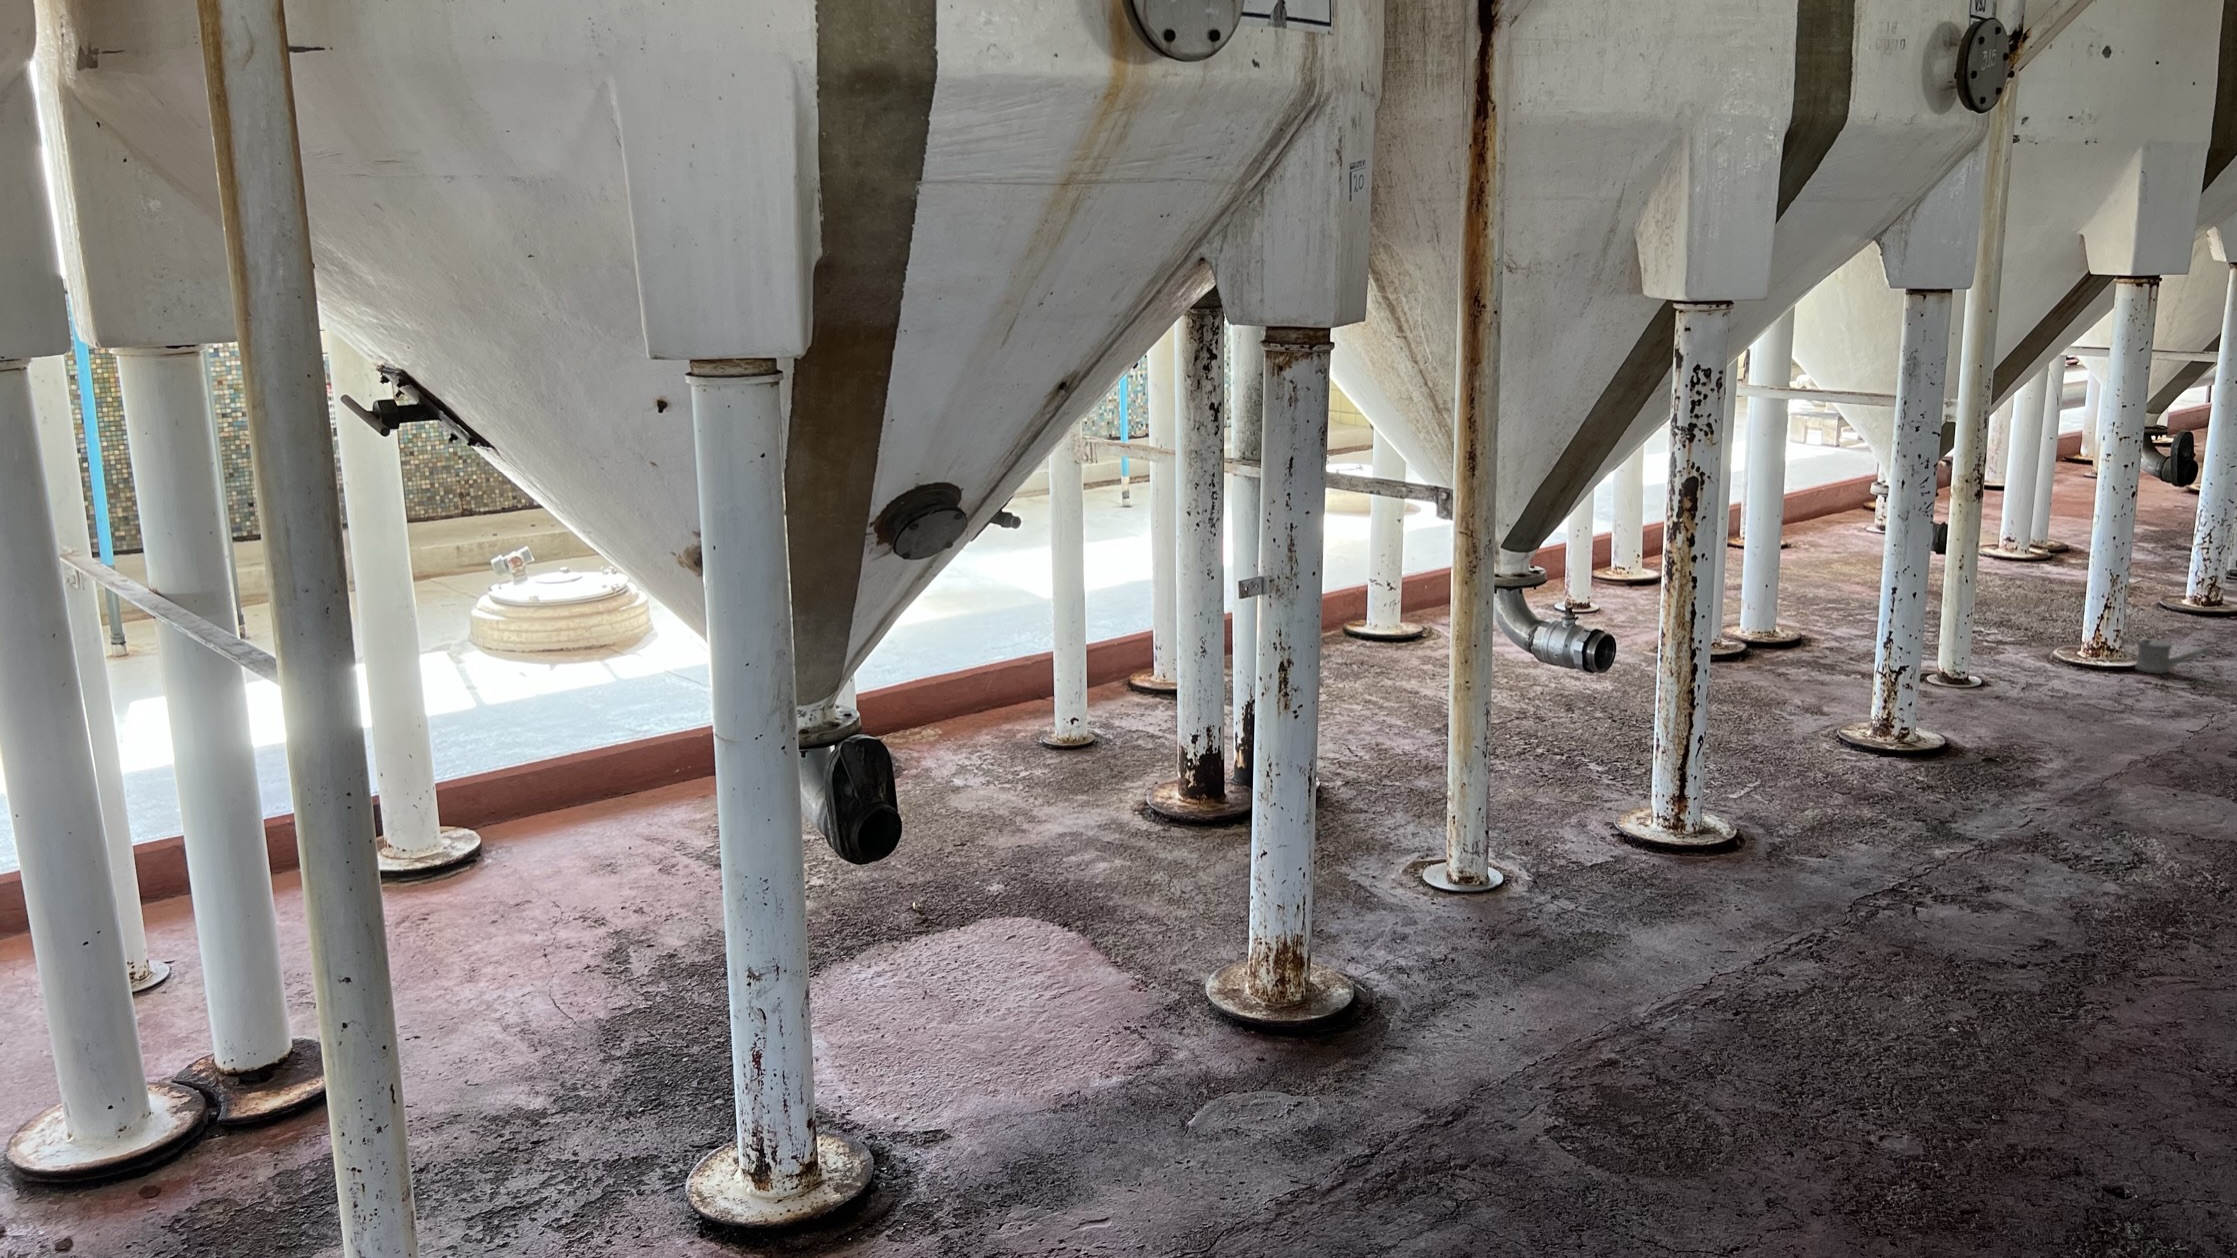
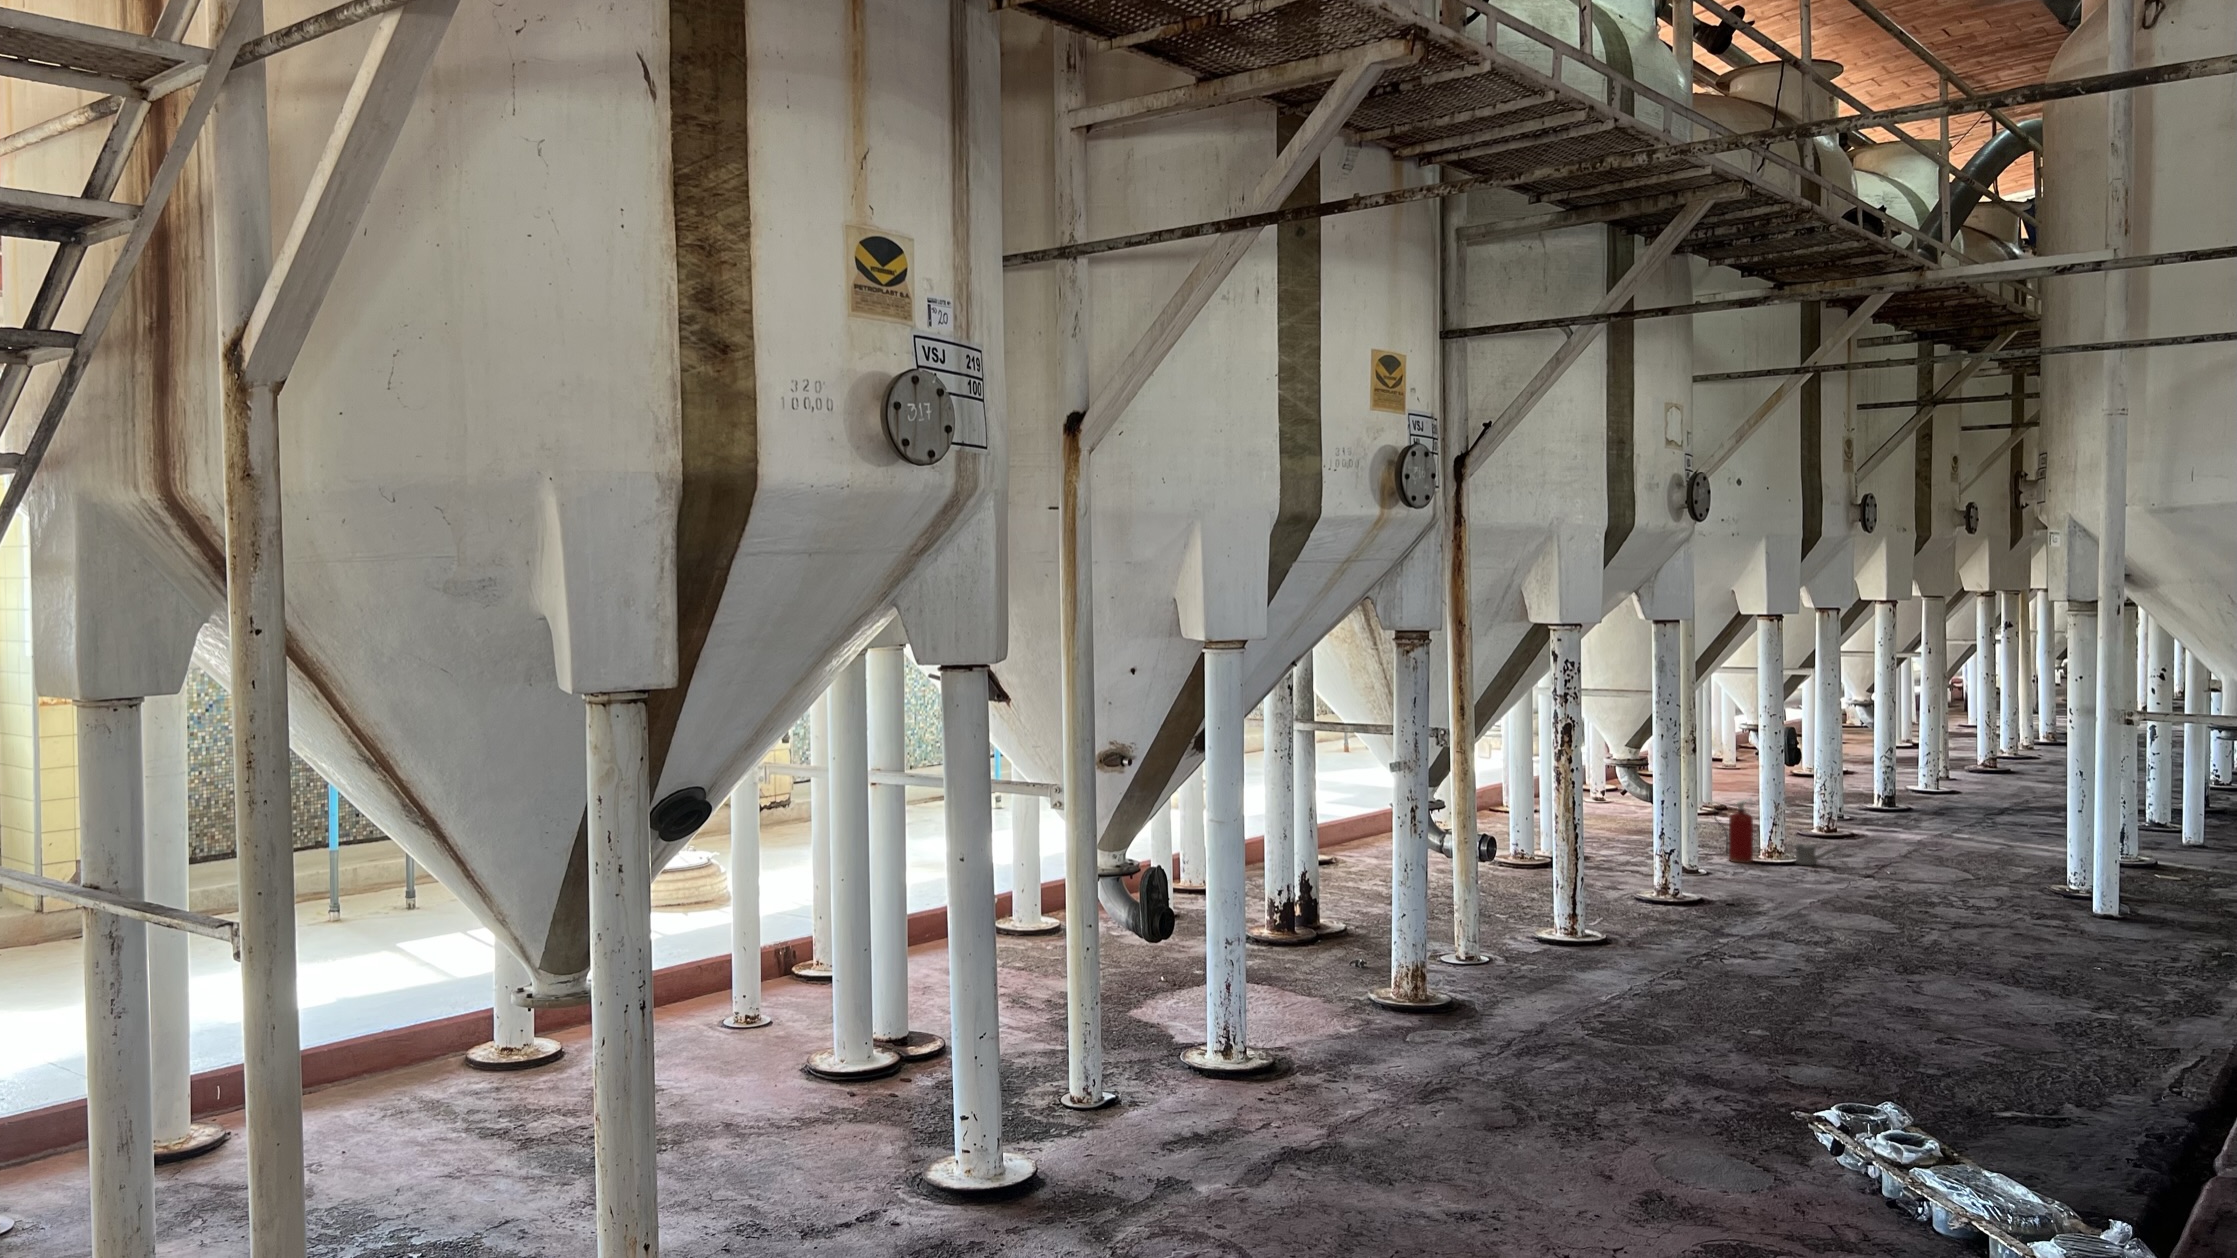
fire extinguisher: none [2012,564,2085,662] -> present [1714,799,1753,863]

